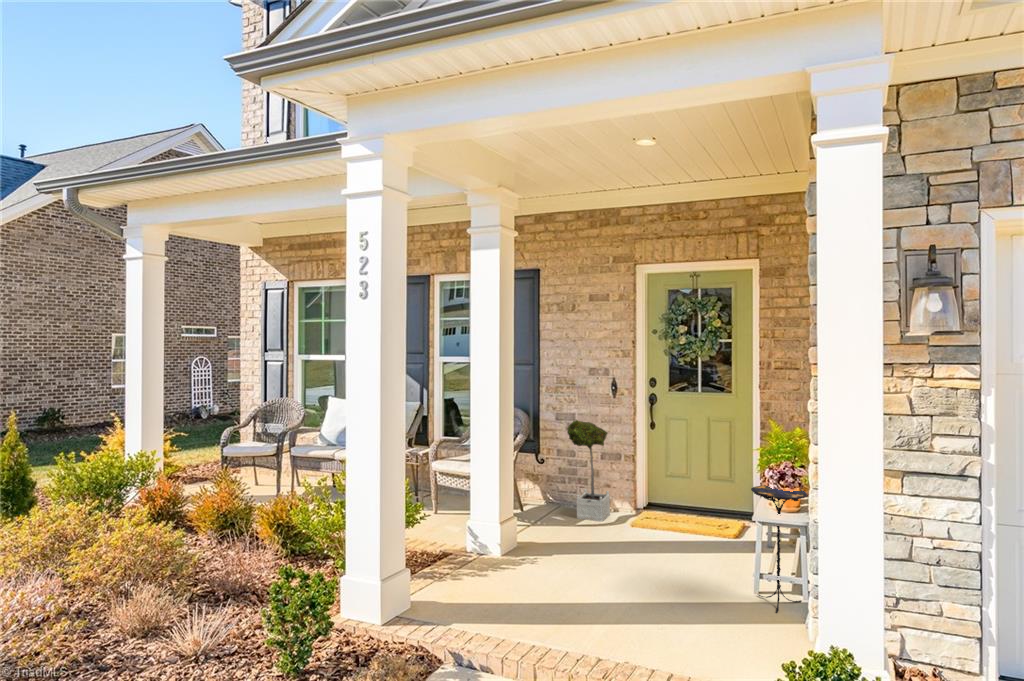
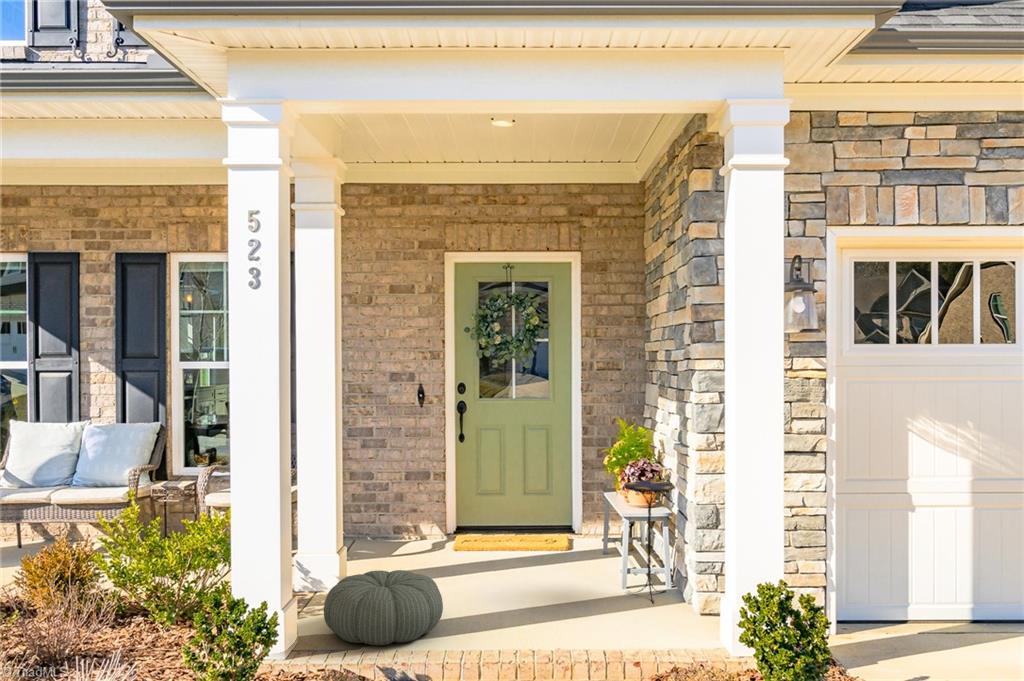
potted tree: present [567,420,610,521] -> none [372,432,422,550]
pouf: none [457,540,557,607] -> present [324,570,443,645]

